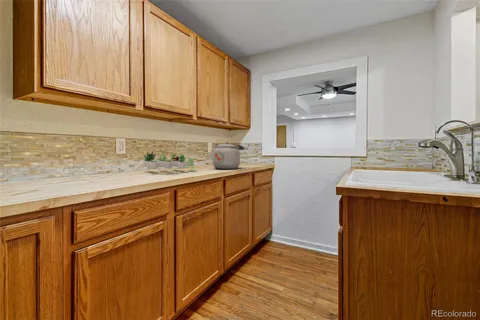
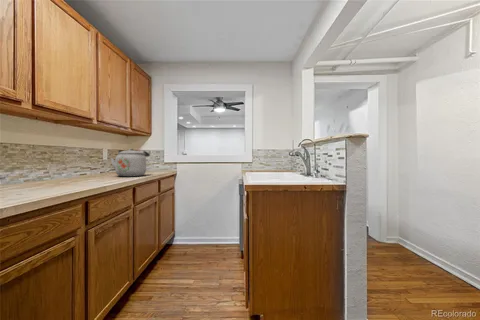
succulent plant: present [143,151,194,172] -> none [24,156,97,181]

